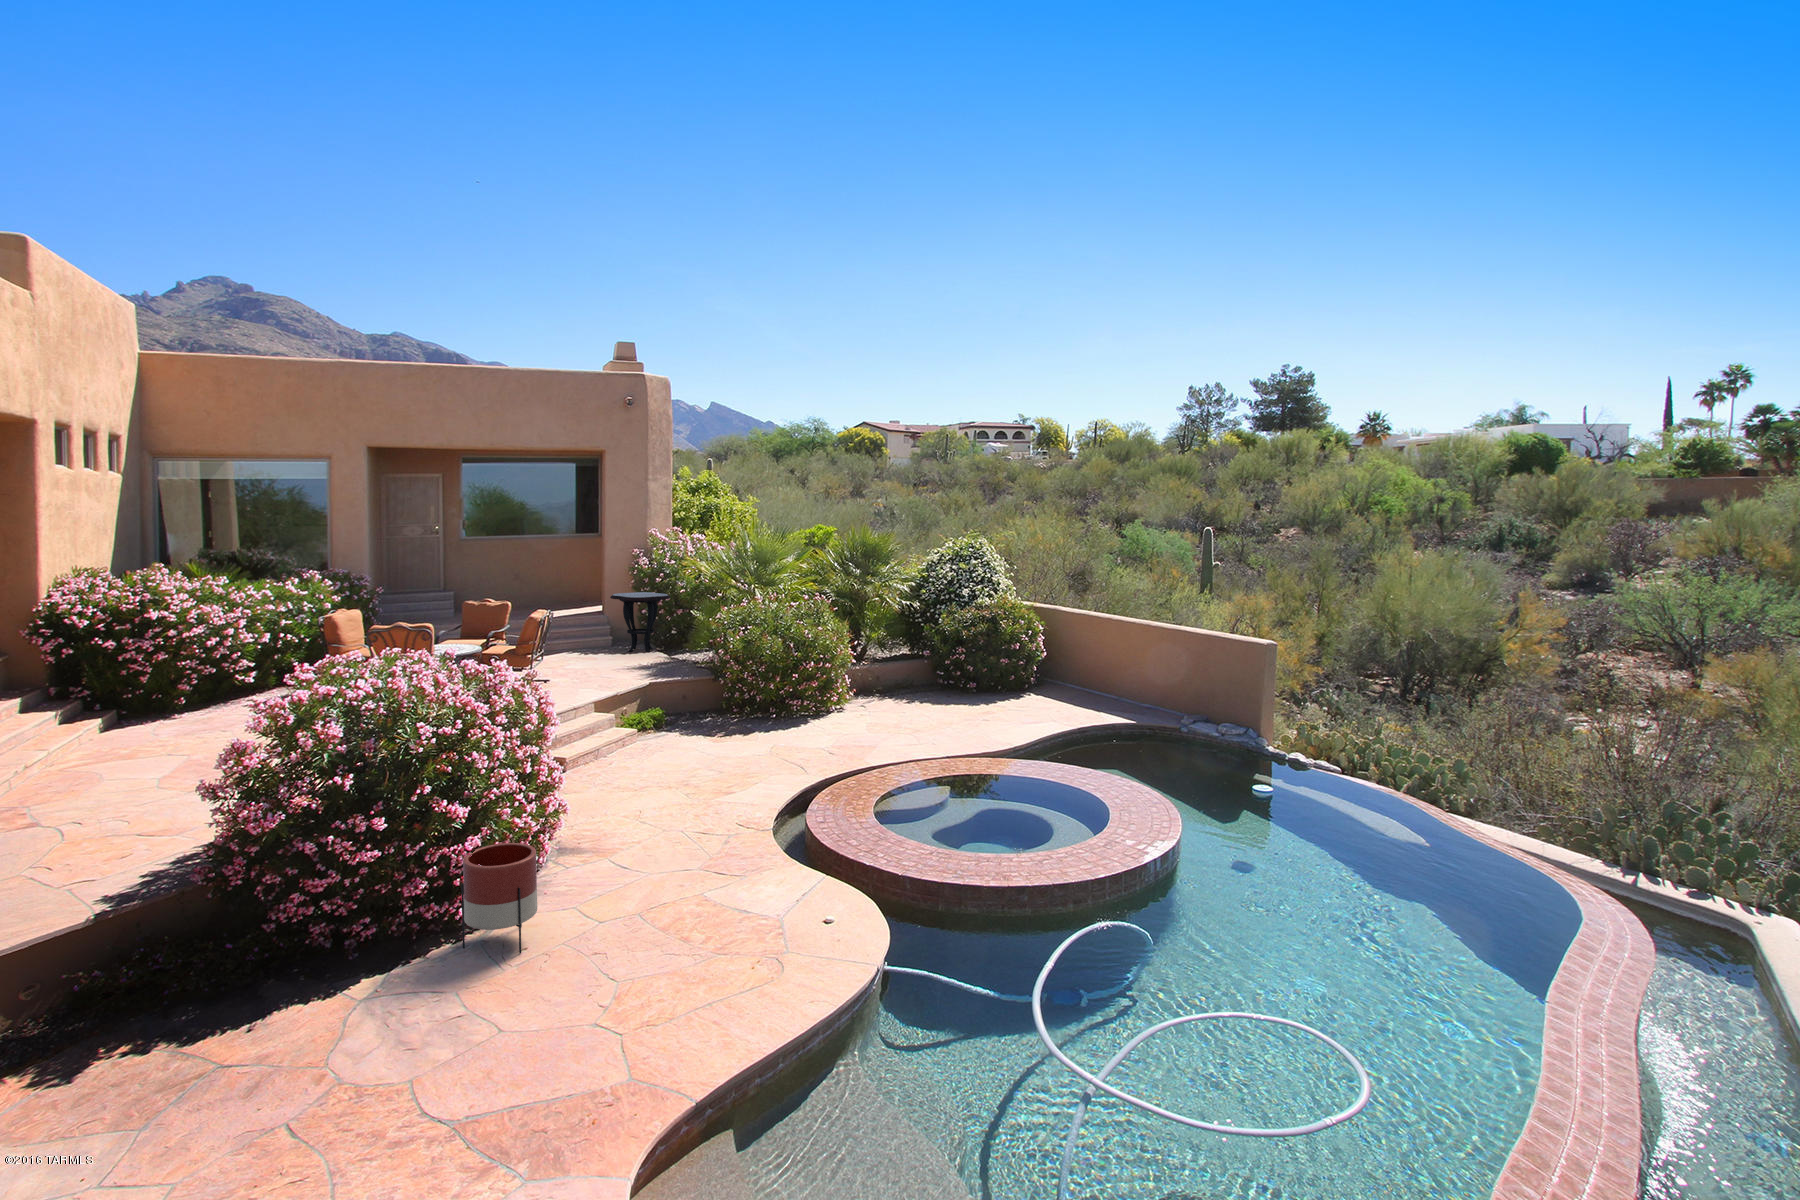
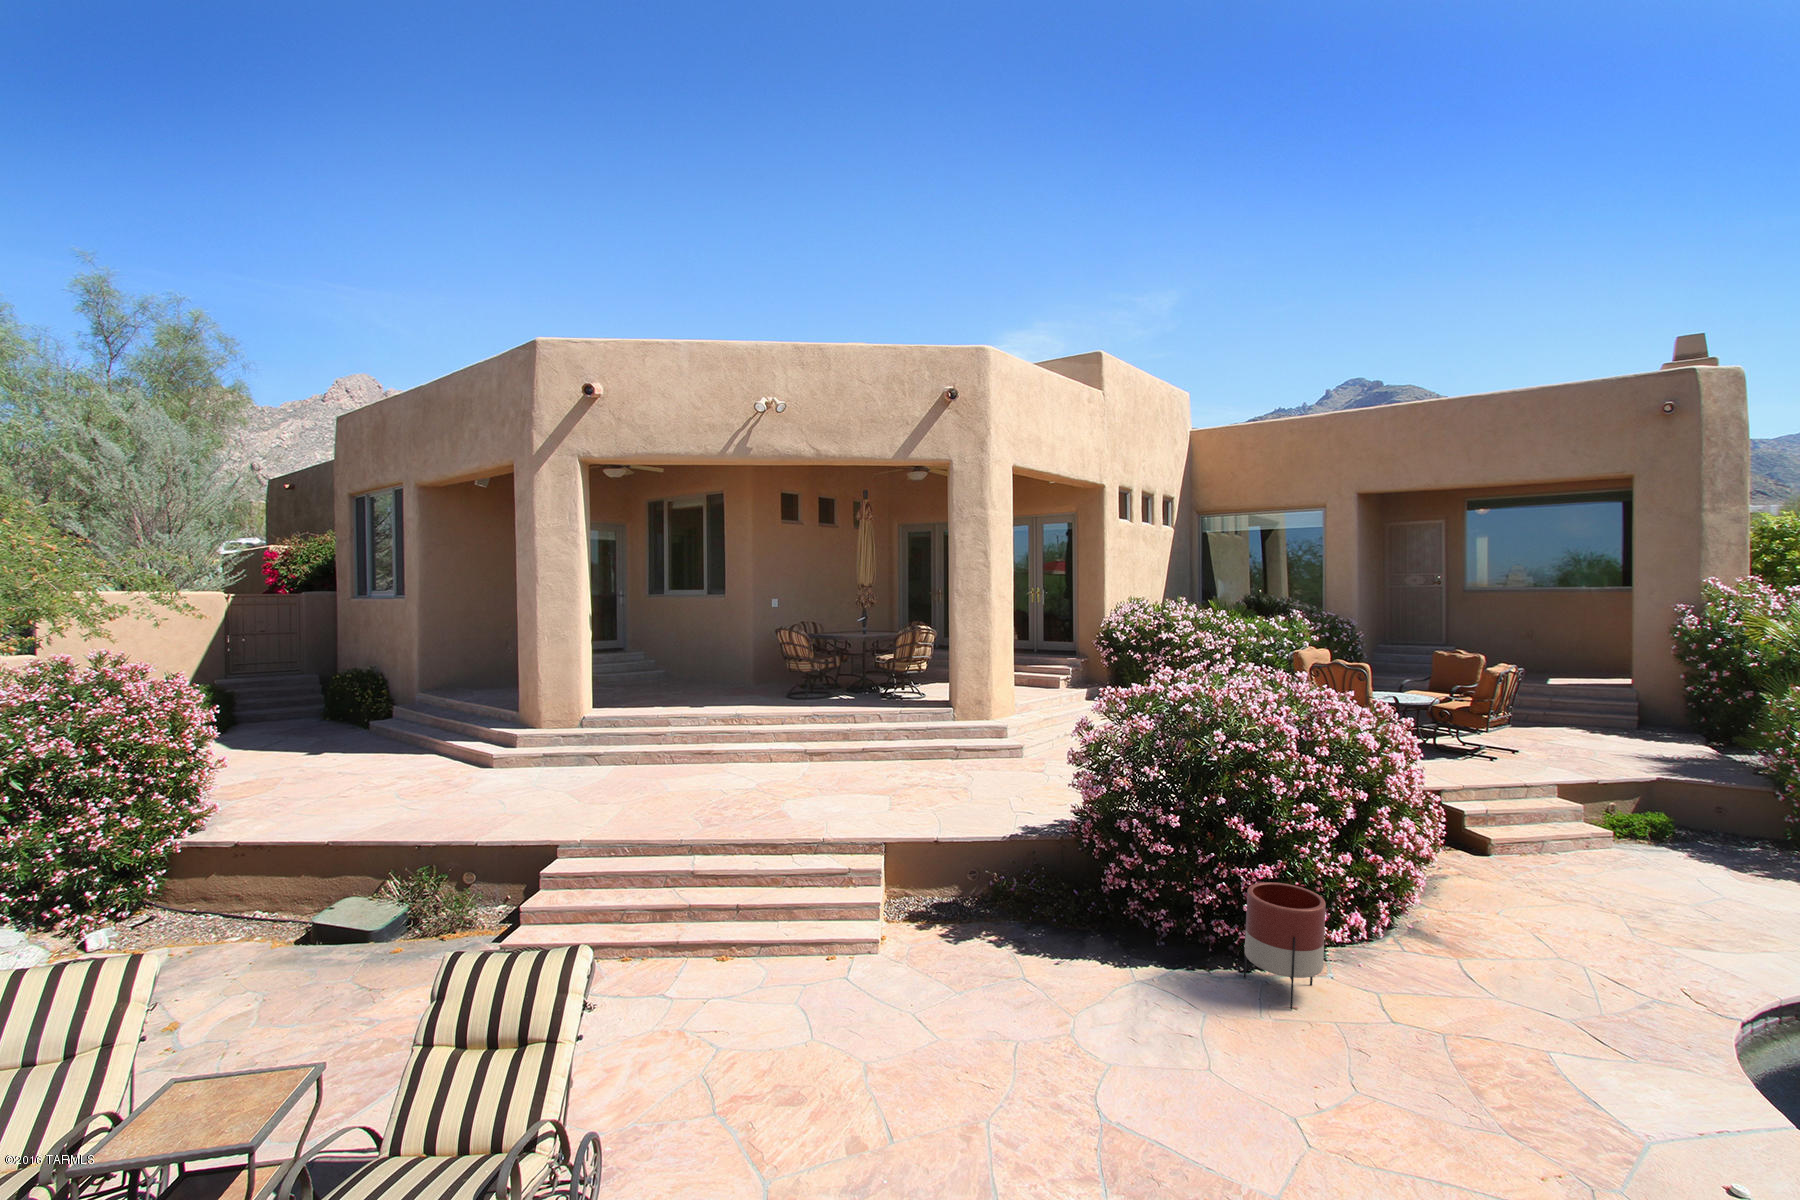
side table: present [610,592,670,652] -> none [1631,661,1732,741]

